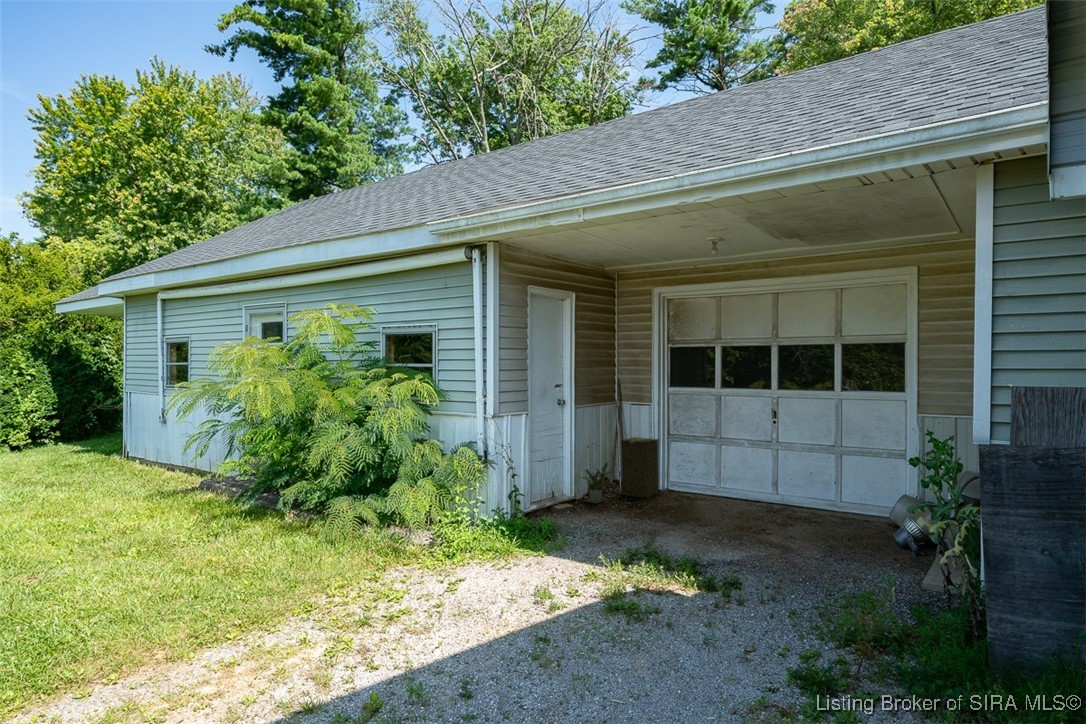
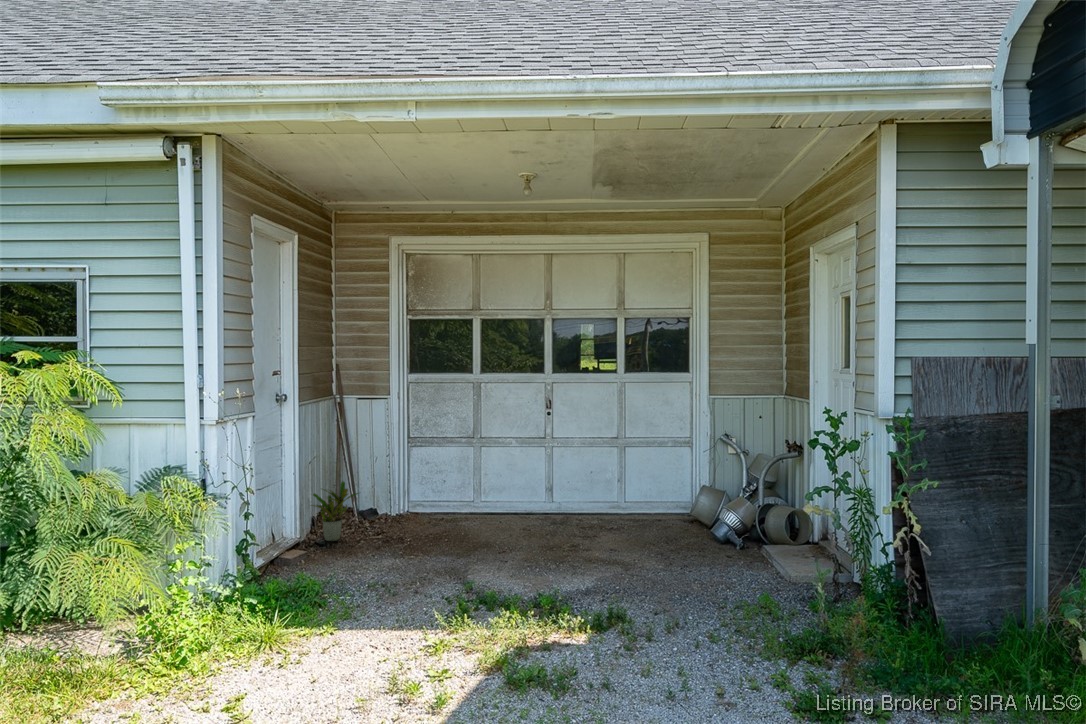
cardboard box: present [621,437,659,498] -> none [355,444,402,525]

